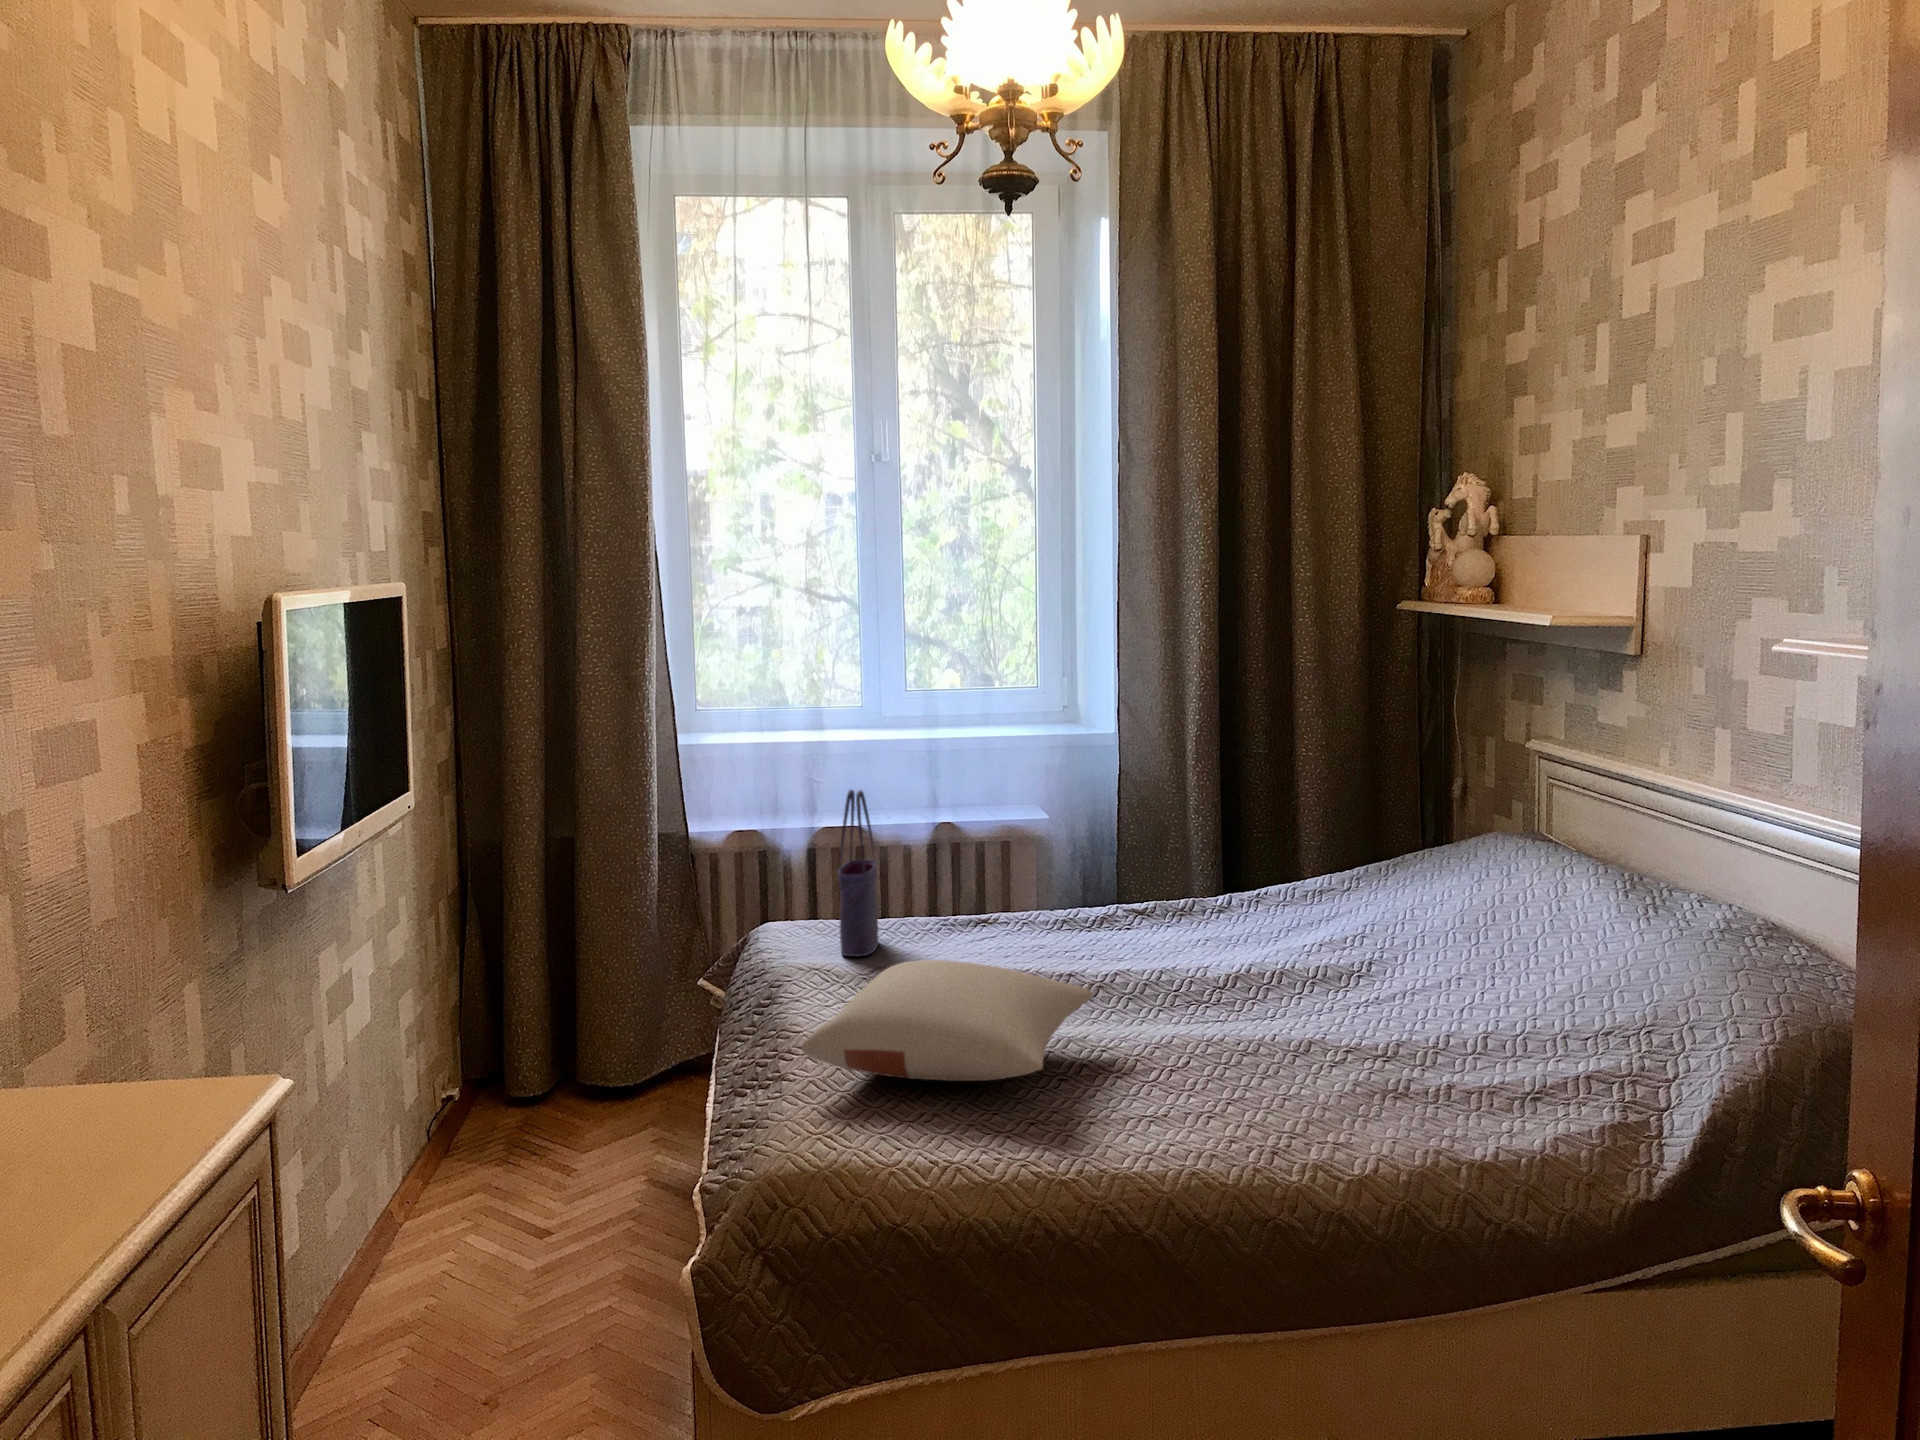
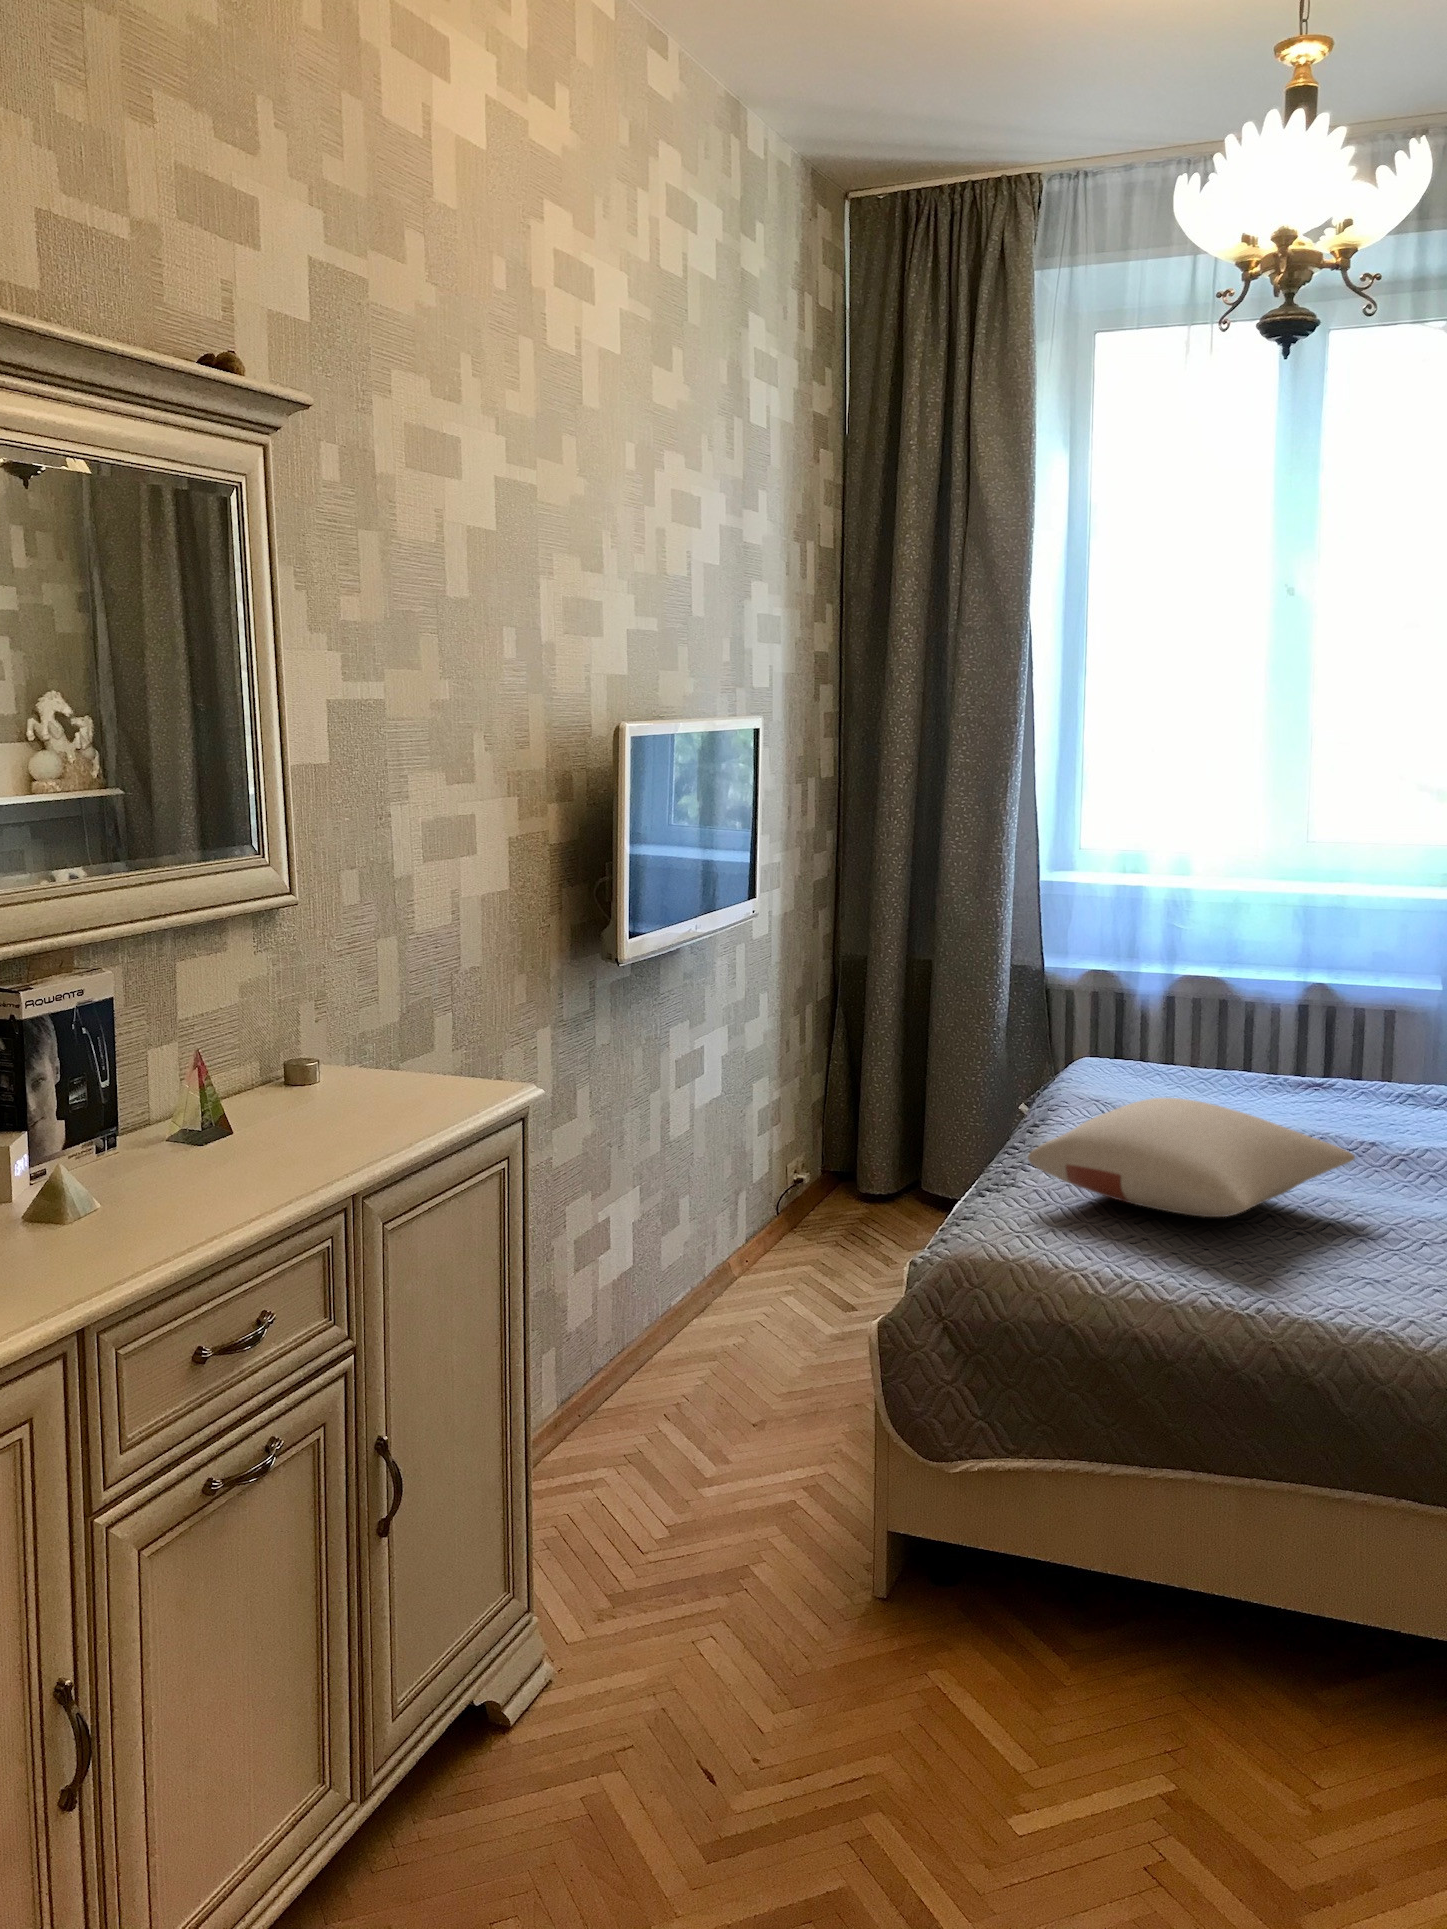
tote bag: present [838,790,879,956] -> none [1139,932,1188,1099]

